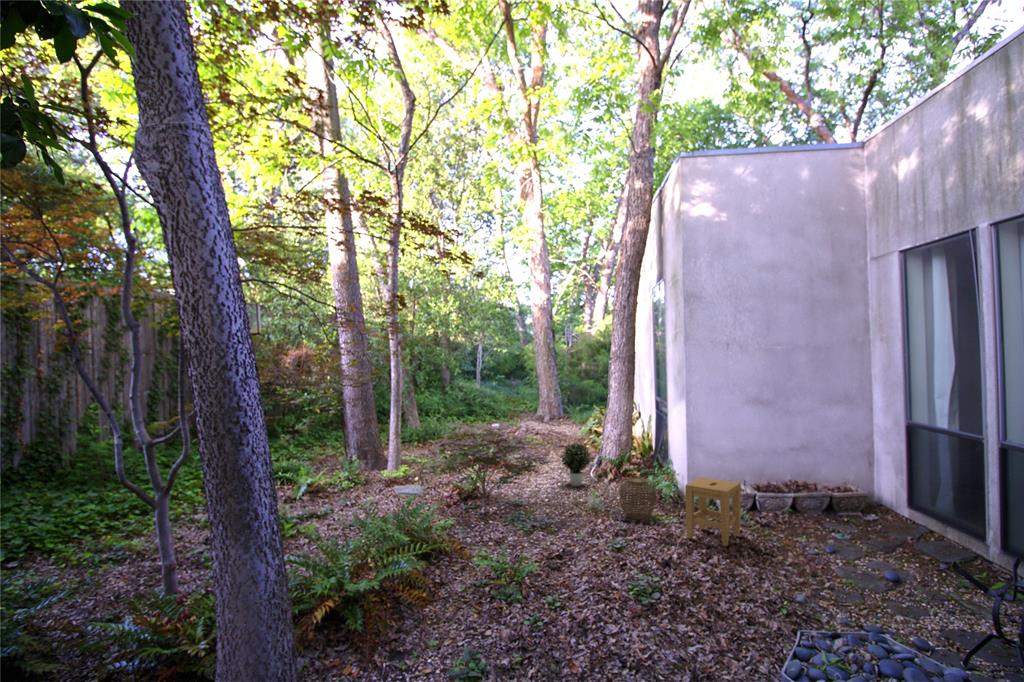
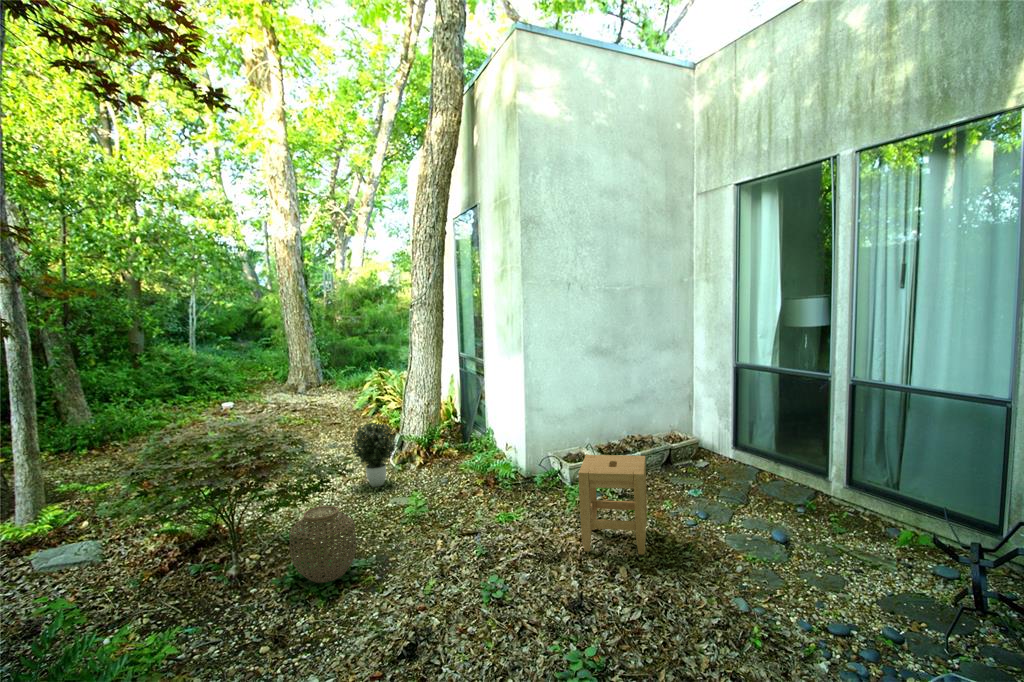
woven basket: present [620,478,655,519] -> present [289,506,356,582]

